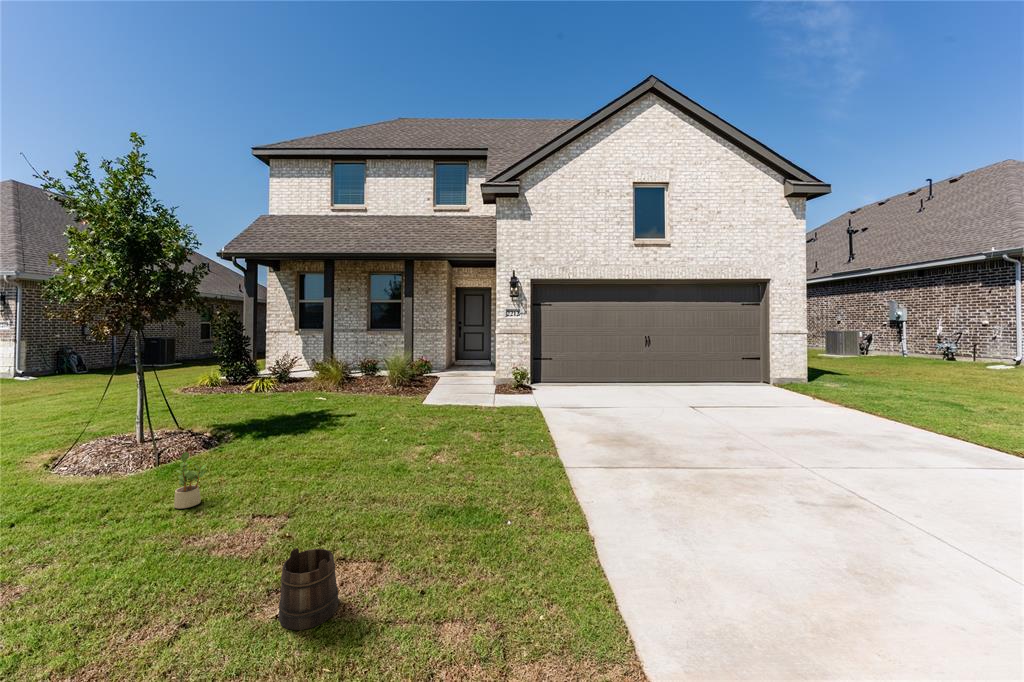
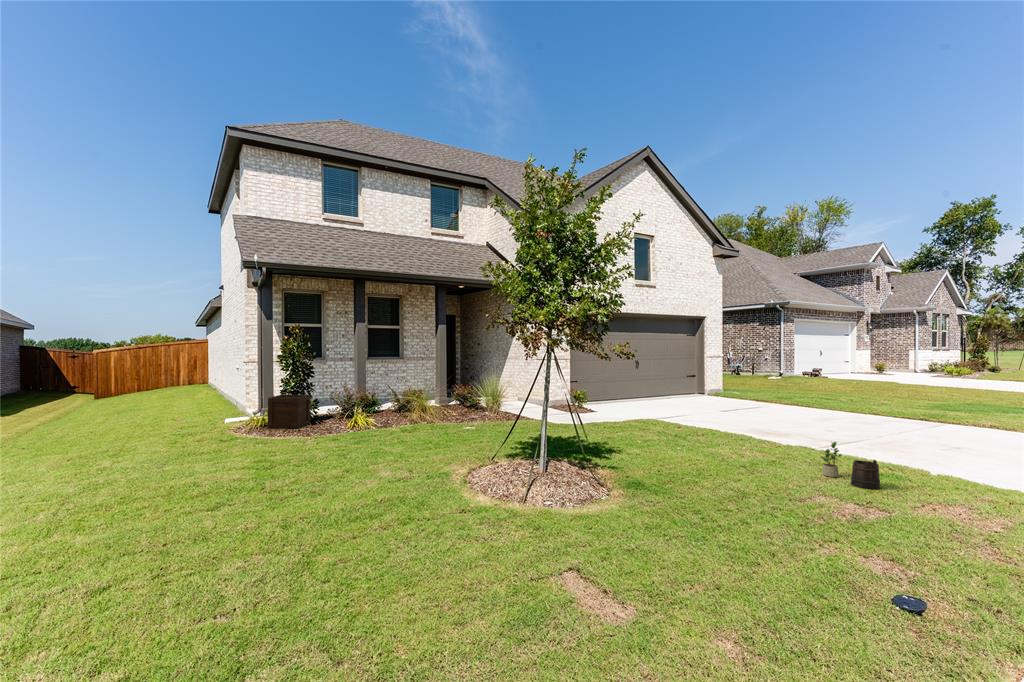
wooden crate: none [186,361,227,390] -> present [267,395,310,429]
potted plant: present [174,452,207,509] -> present [821,442,842,477]

